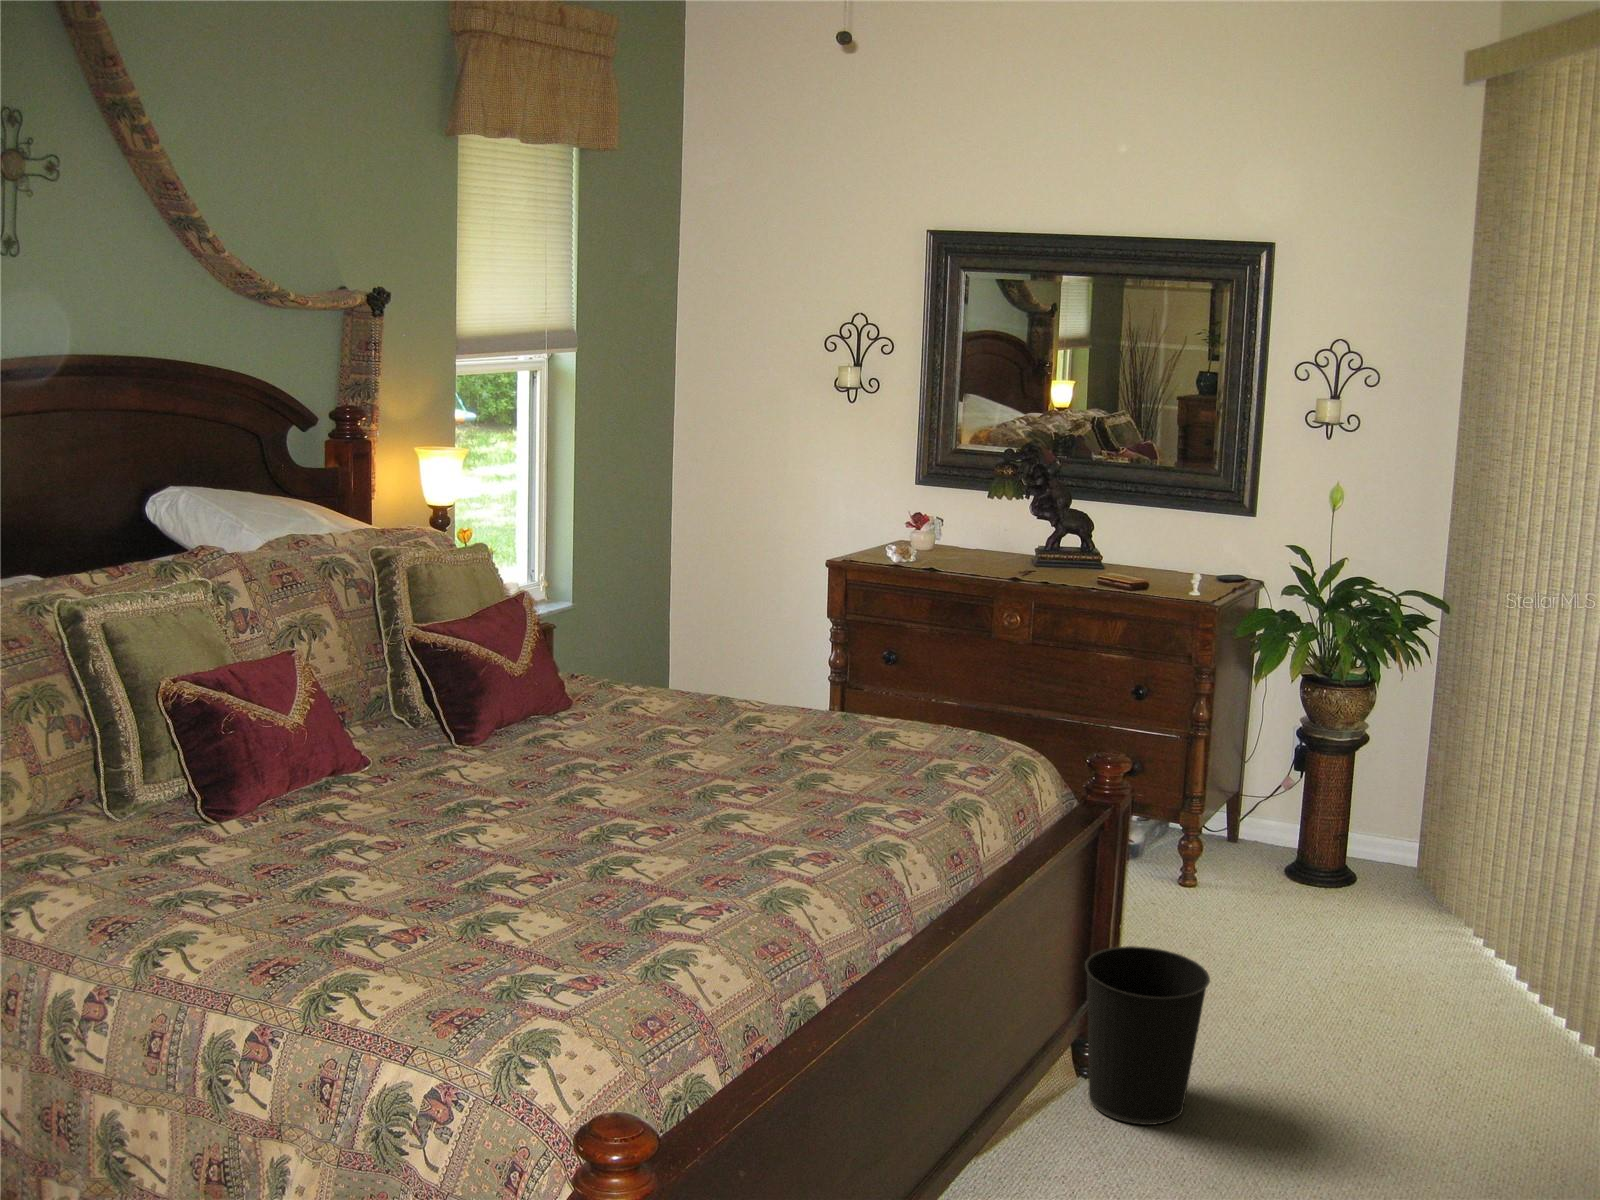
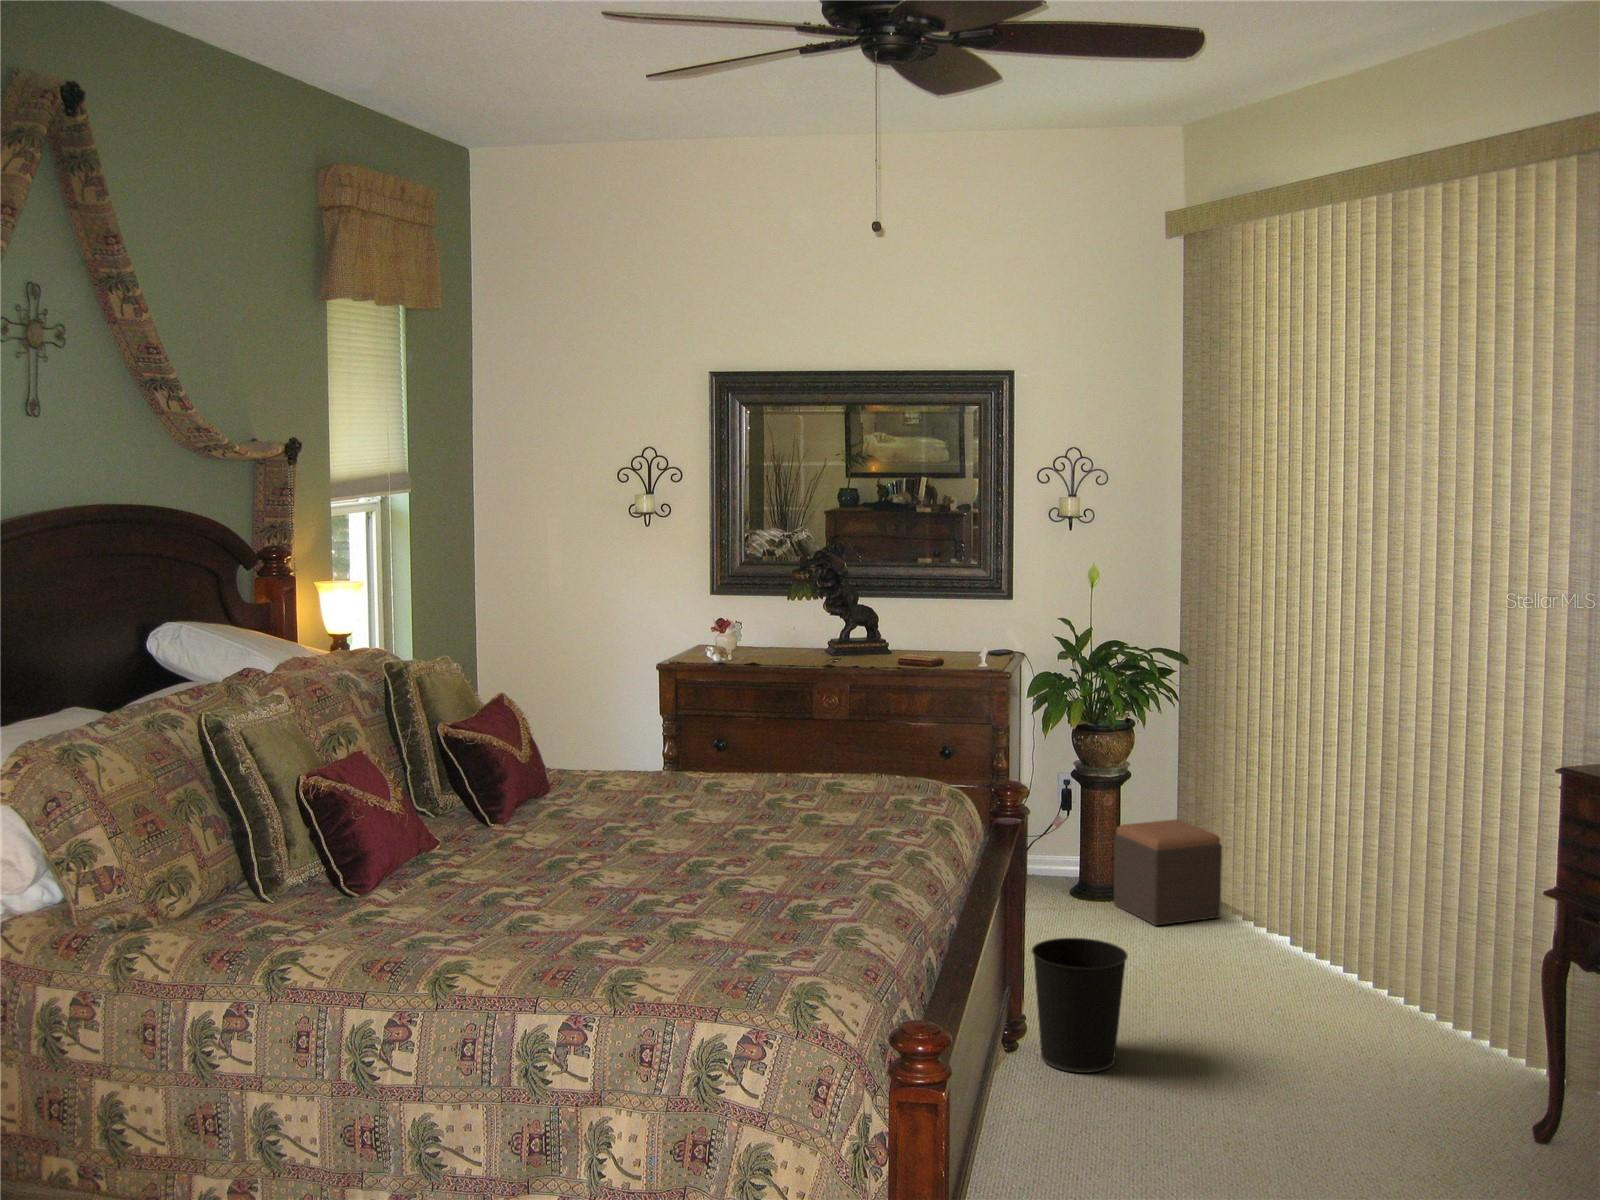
footstool: none [1305,788,1451,926] -> present [1113,819,1222,926]

